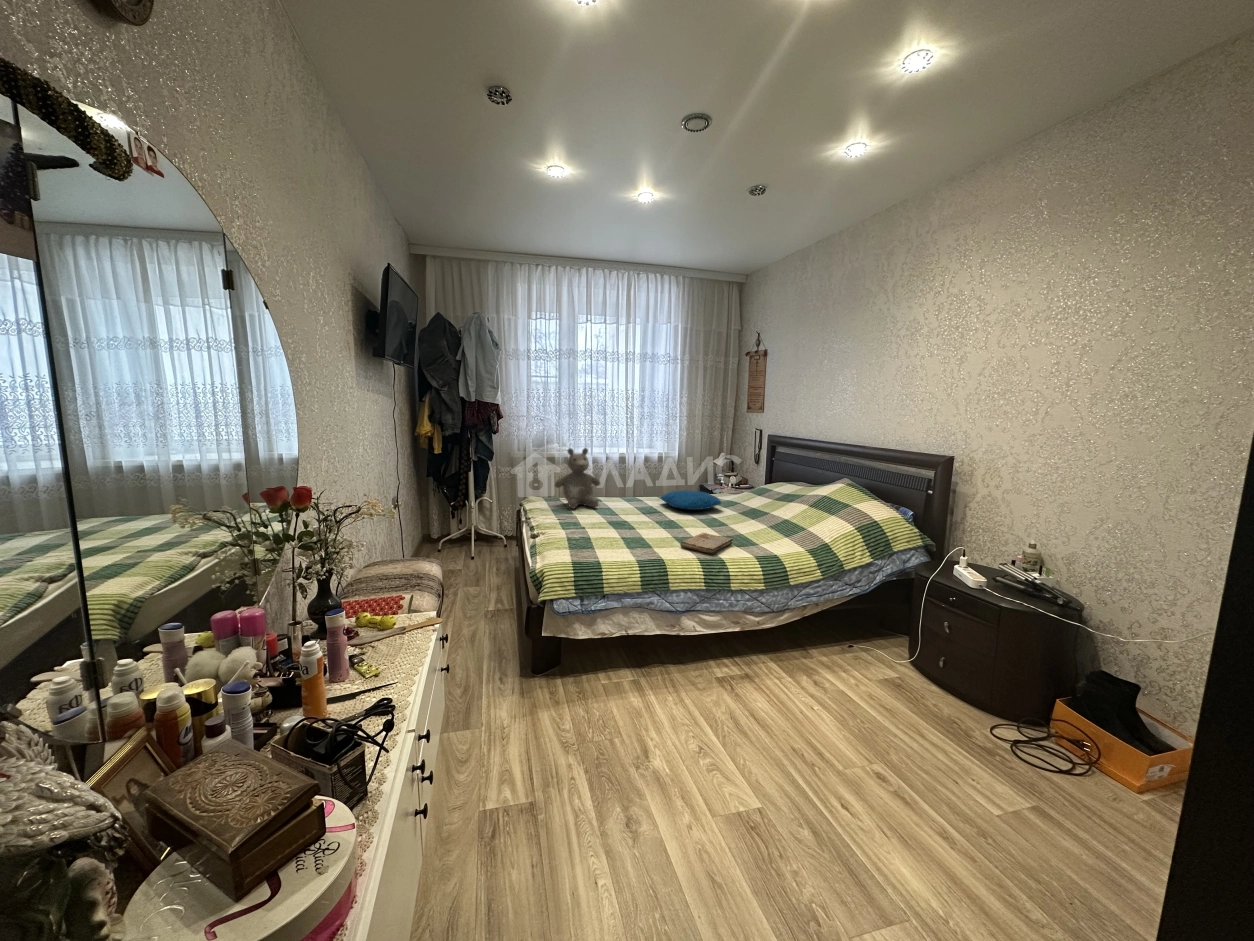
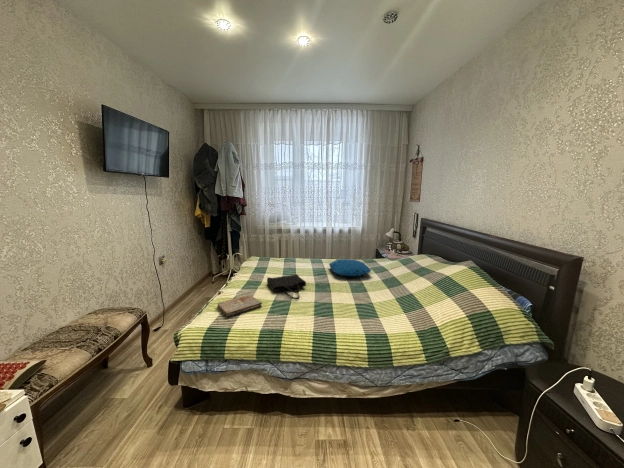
teddy bear: present [555,448,600,509] -> none [257,228,289,270]
tote bag: none [595,509,654,534] -> present [267,274,306,299]
book: present [680,533,733,554] -> present [217,295,262,317]

